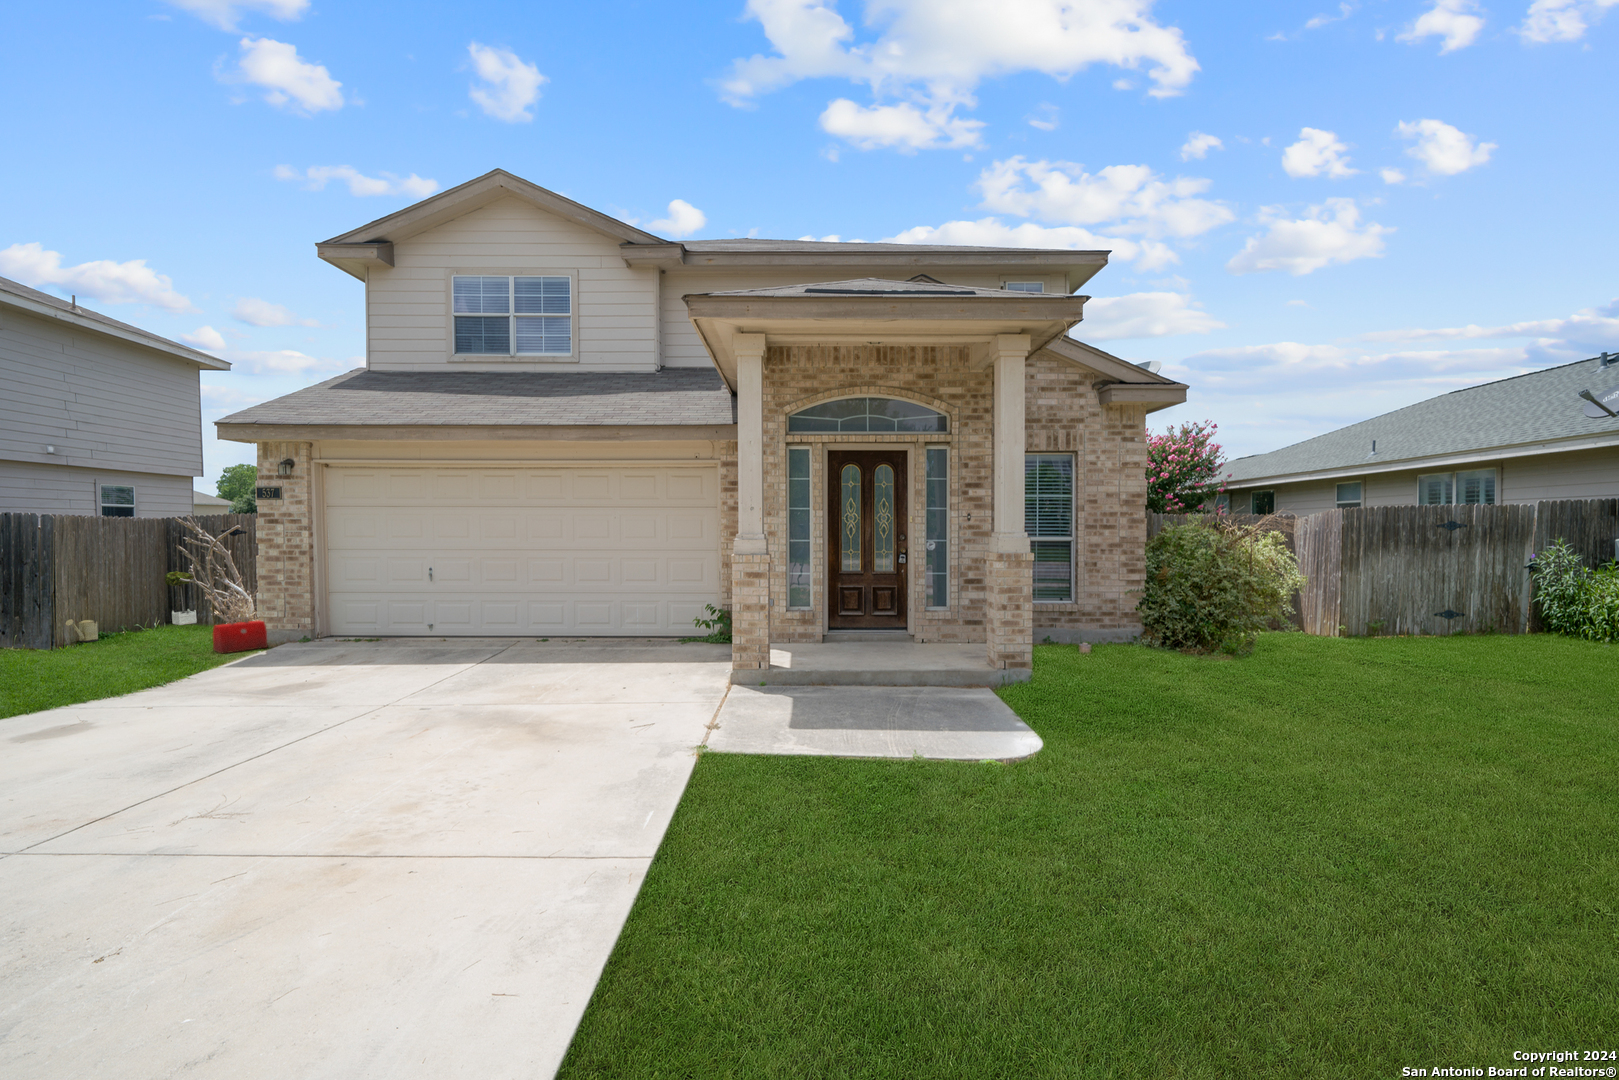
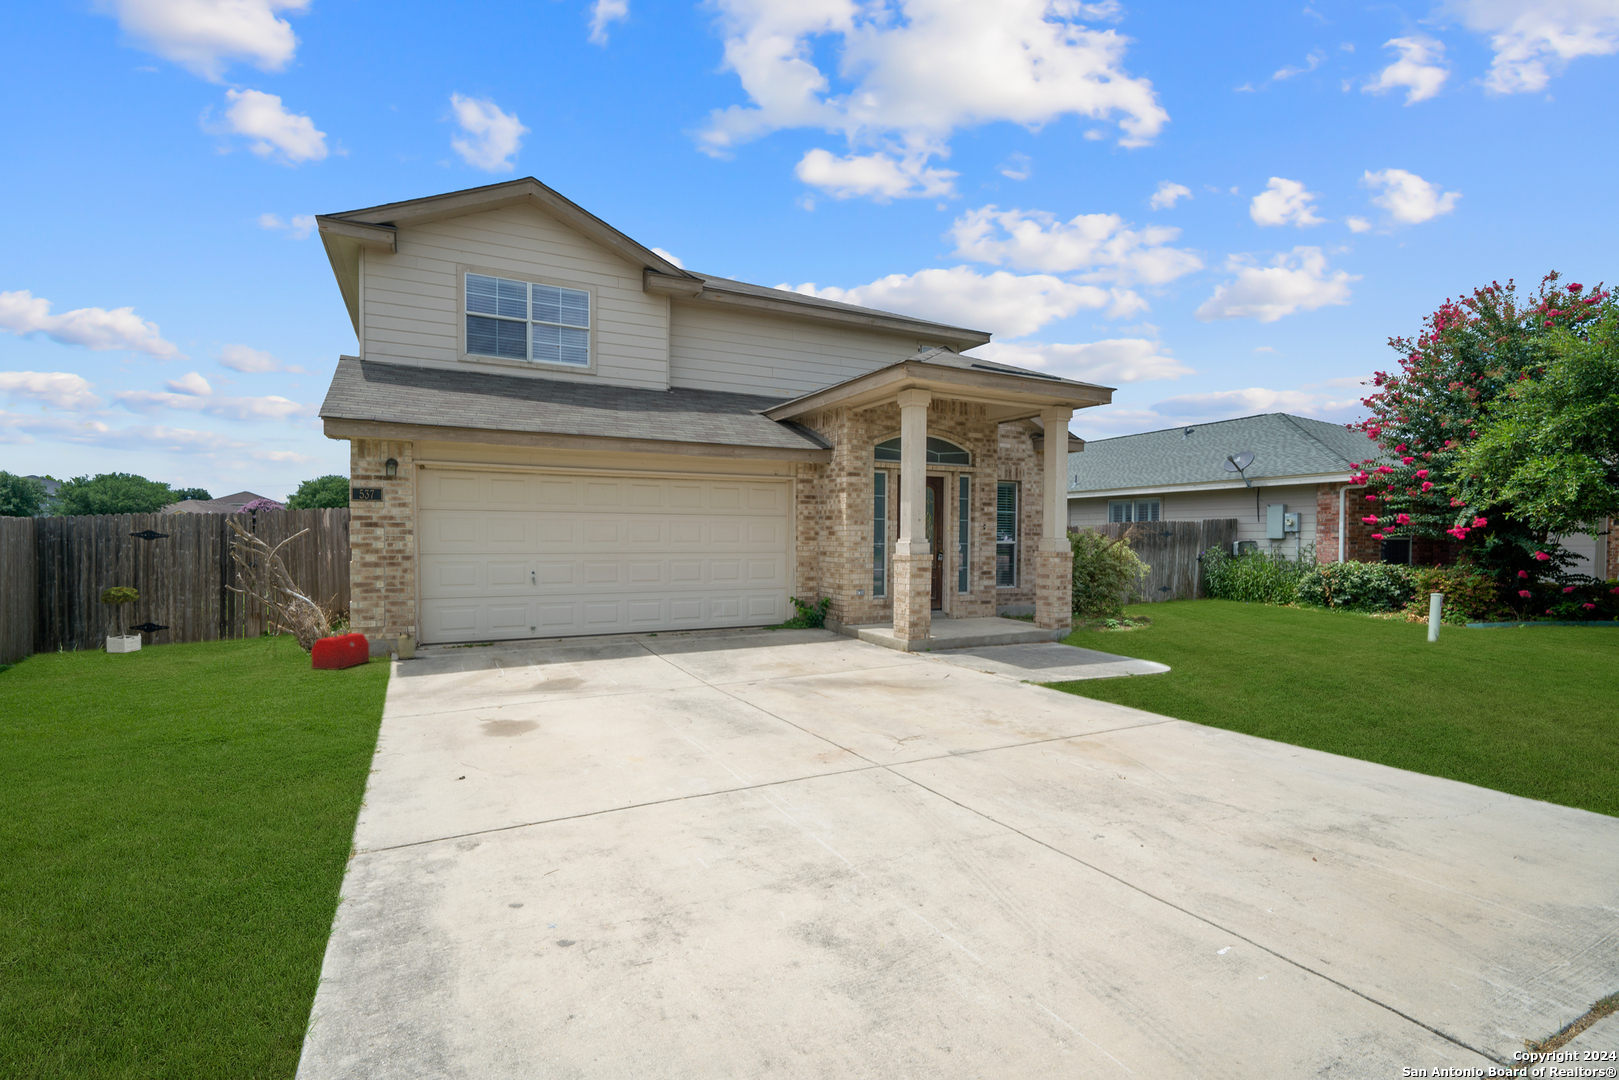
watering can: present [66,616,98,642] -> present [379,633,415,660]

